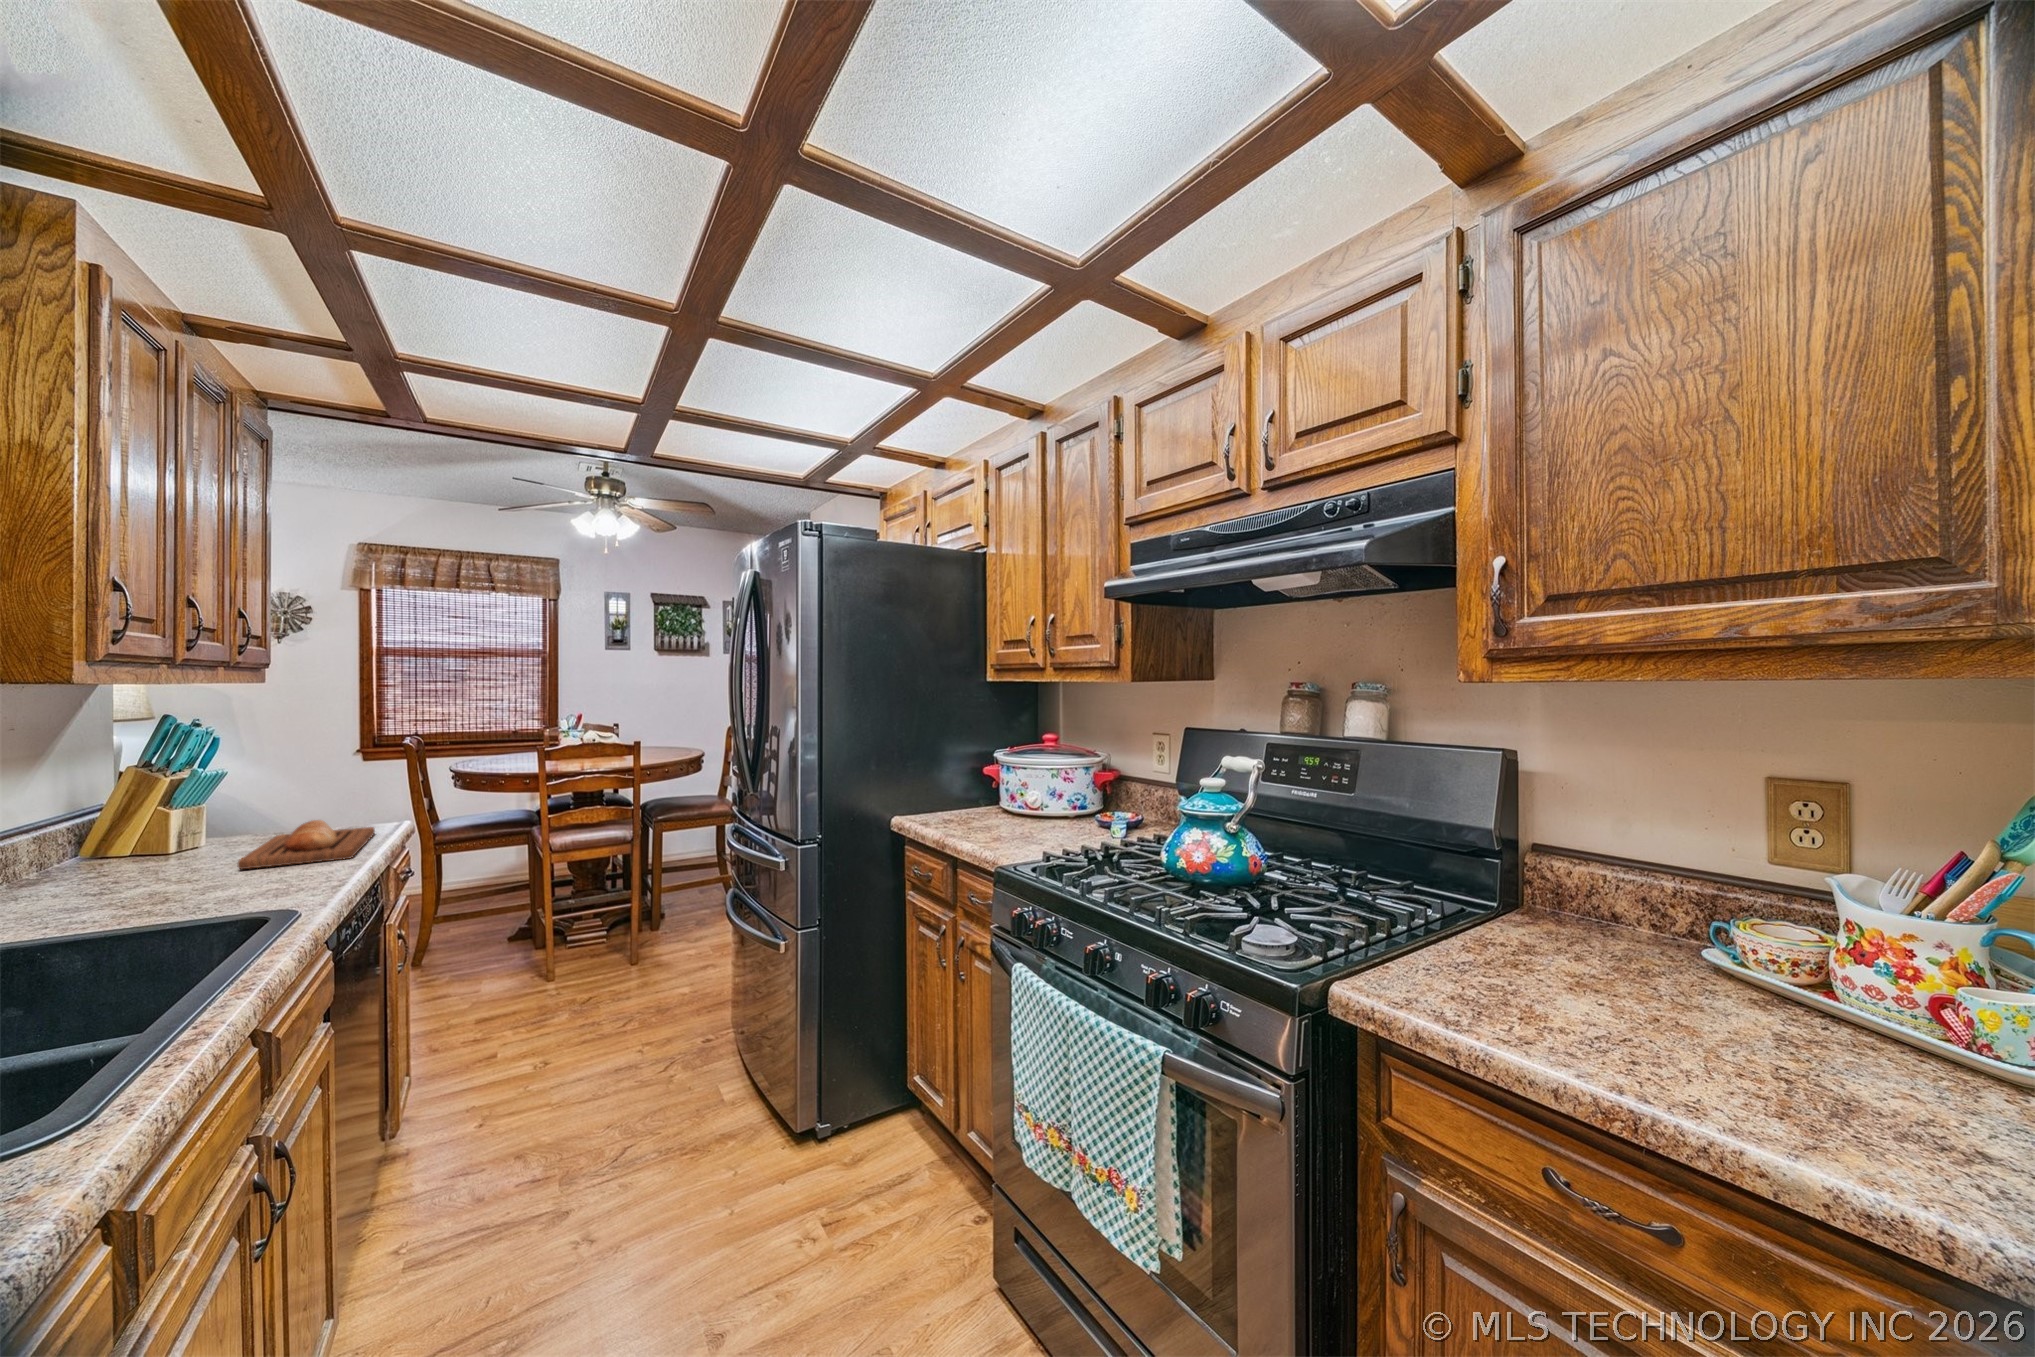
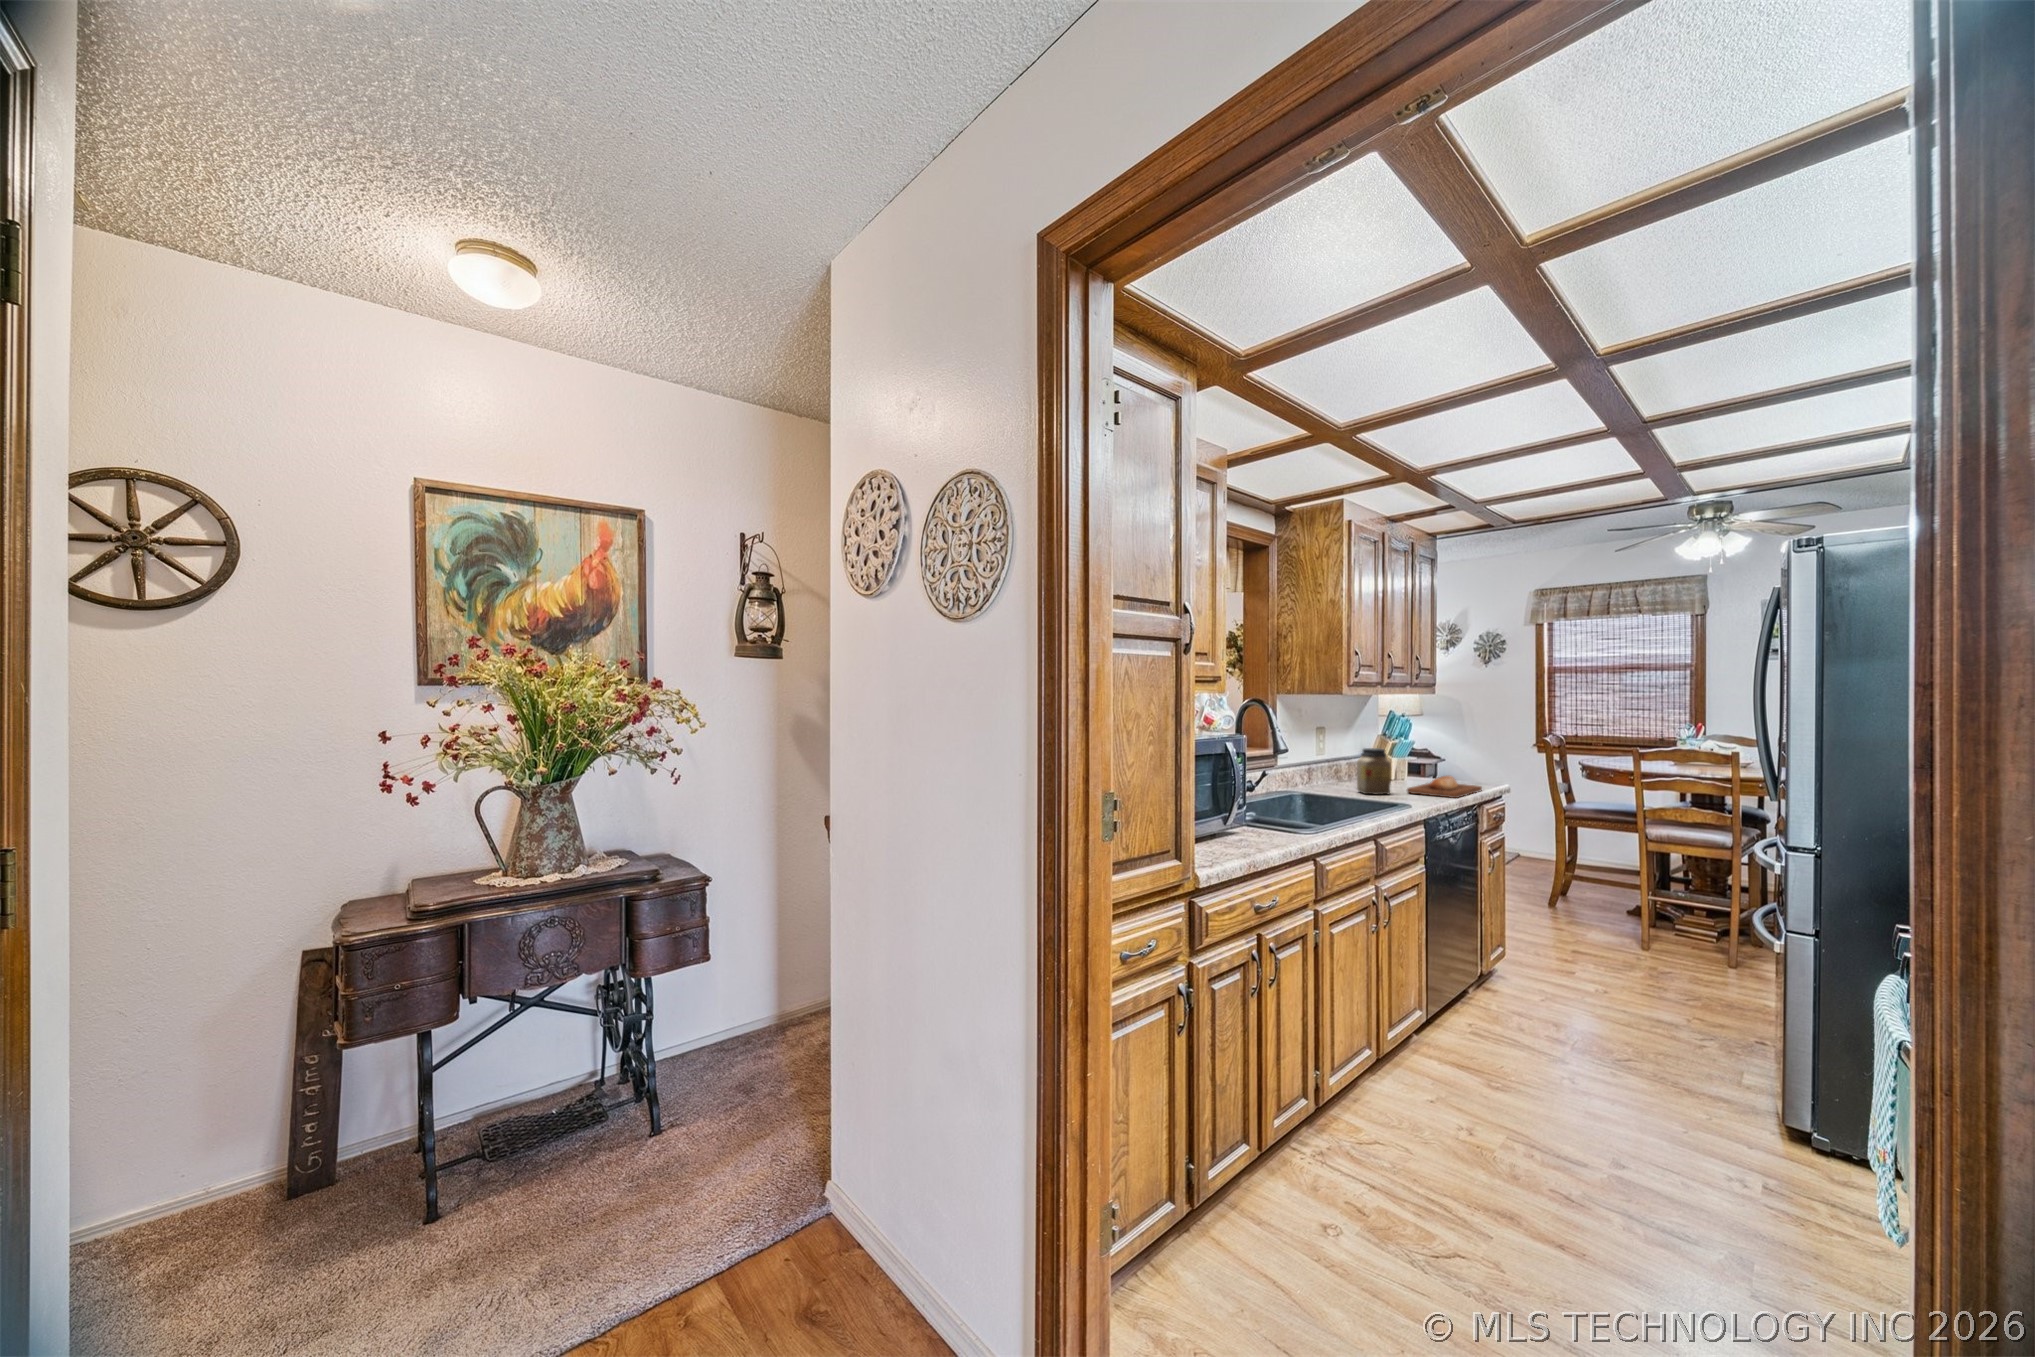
jar: none [101,793,204,896] -> present [1357,748,1391,795]

